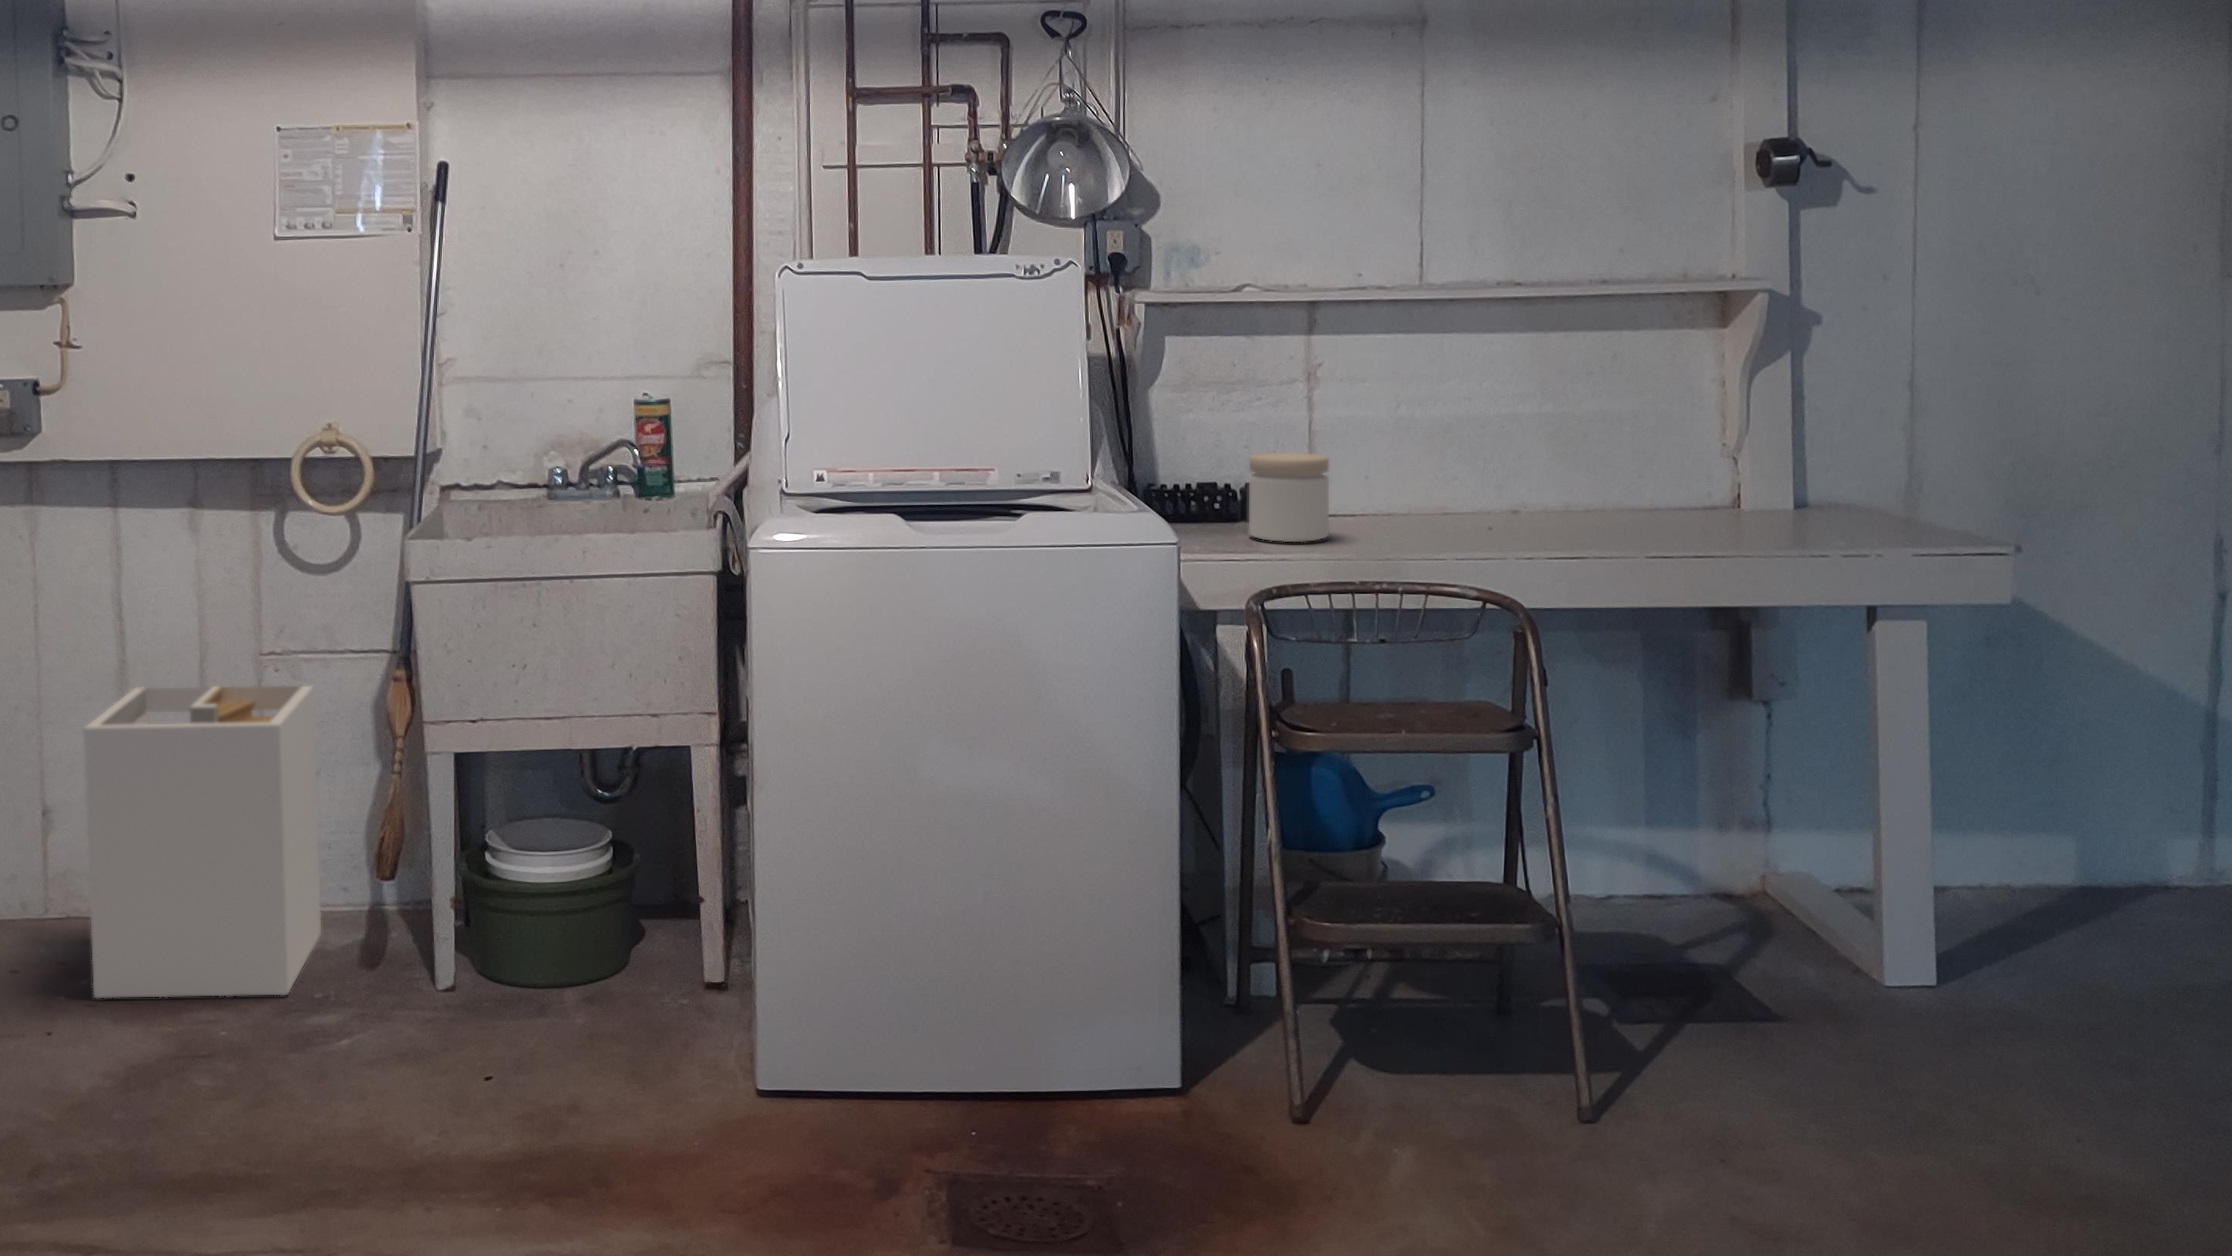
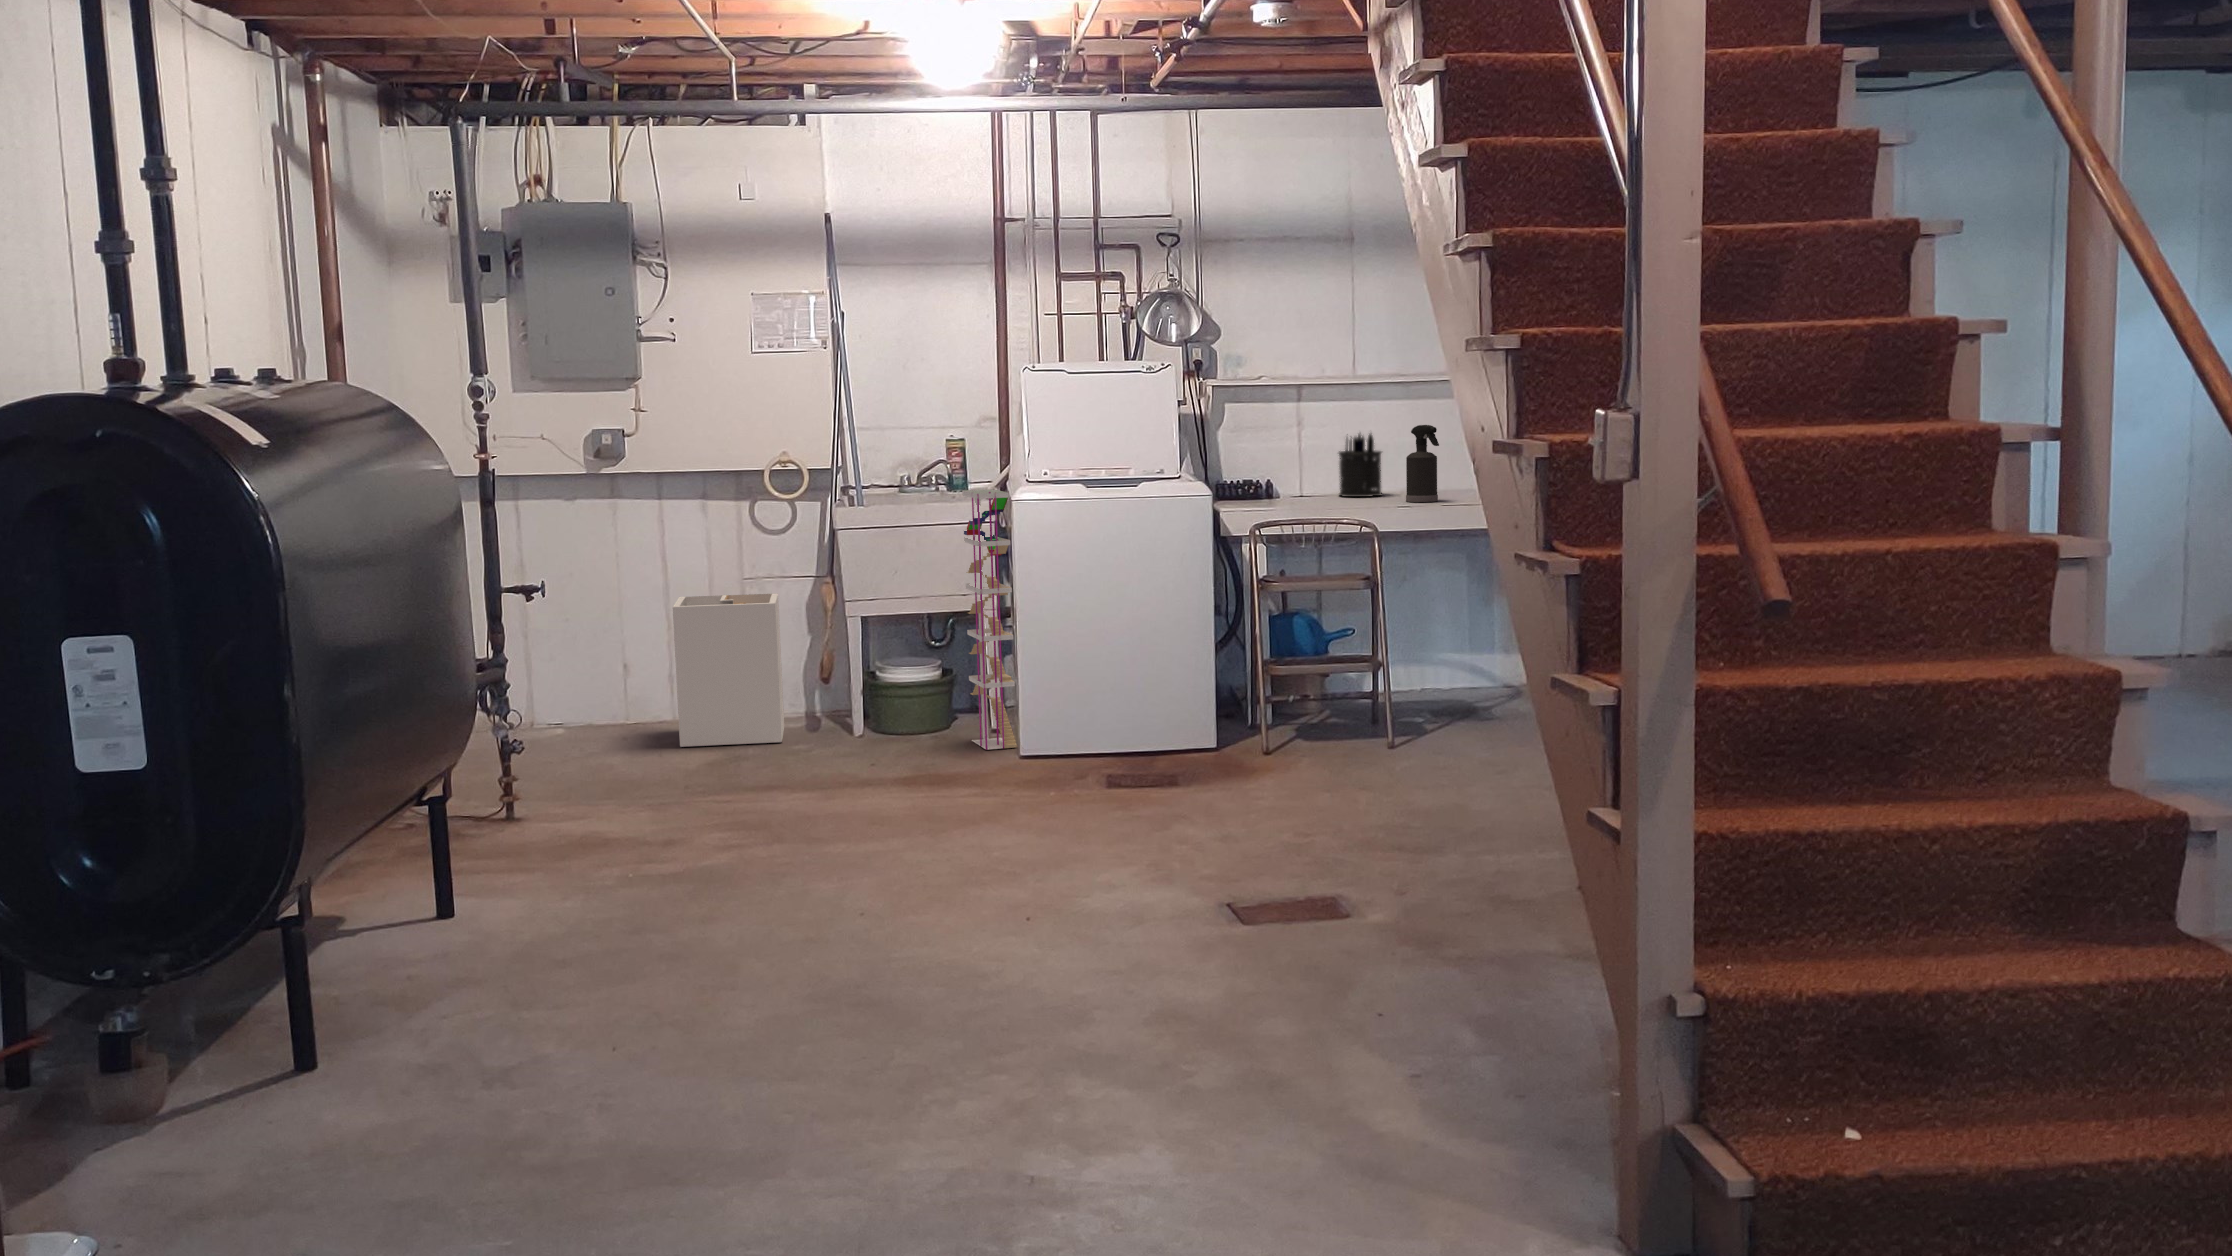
spray bottle: none [1554,387,1636,547] -> present [1406,425,1439,502]
pen holder: none [1392,391,1487,524] -> present [1339,434,1382,497]
jar: present [1249,453,1329,542] -> none [1262,461,1301,504]
shelving unit: none [643,512,739,1060] -> present [962,489,1017,750]

